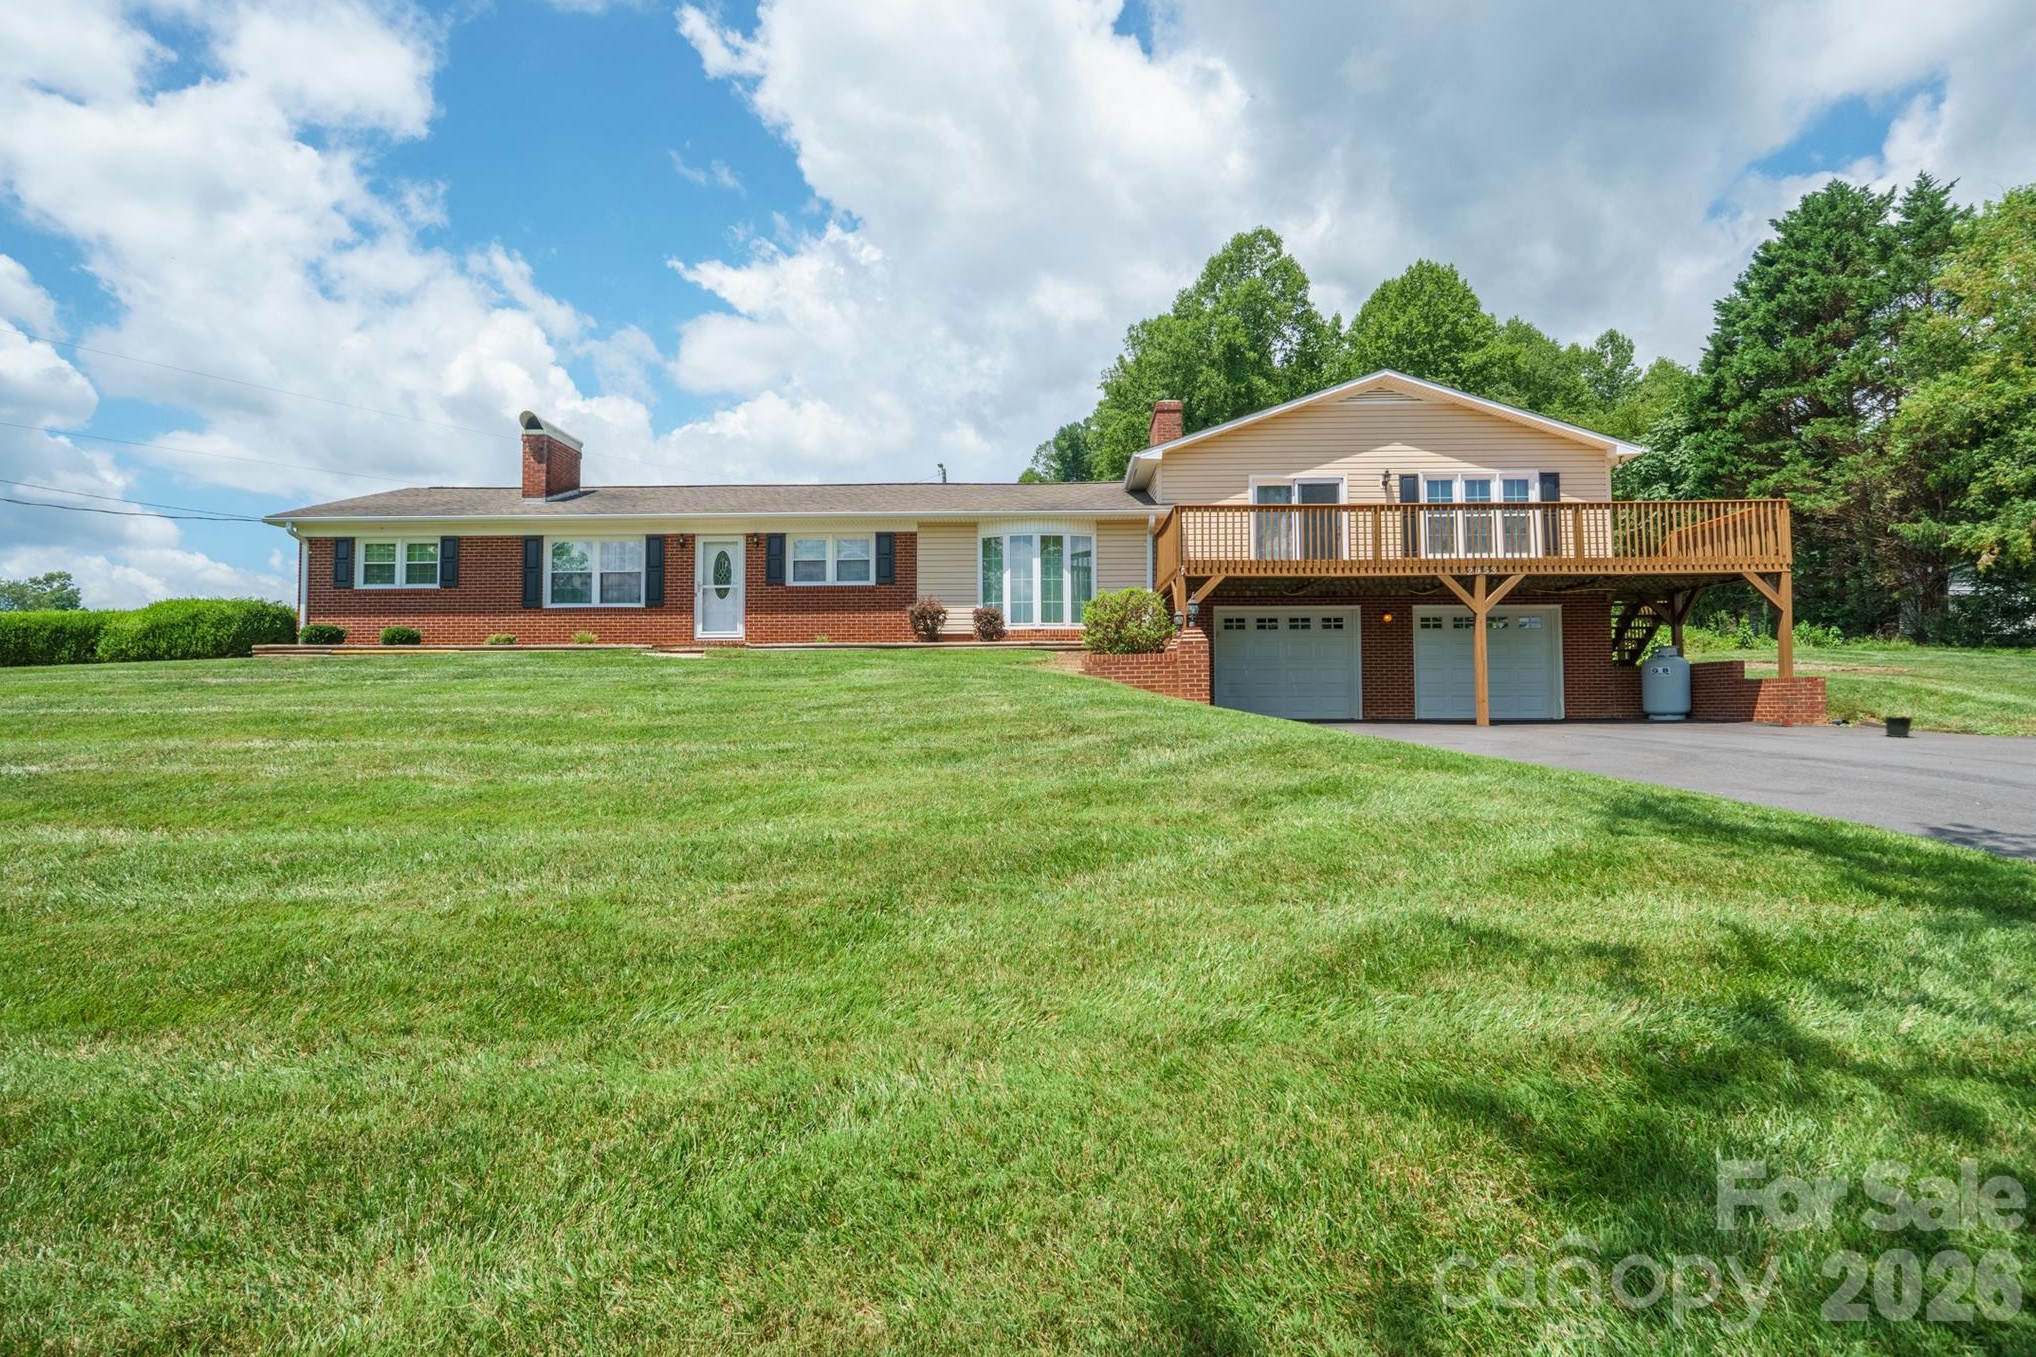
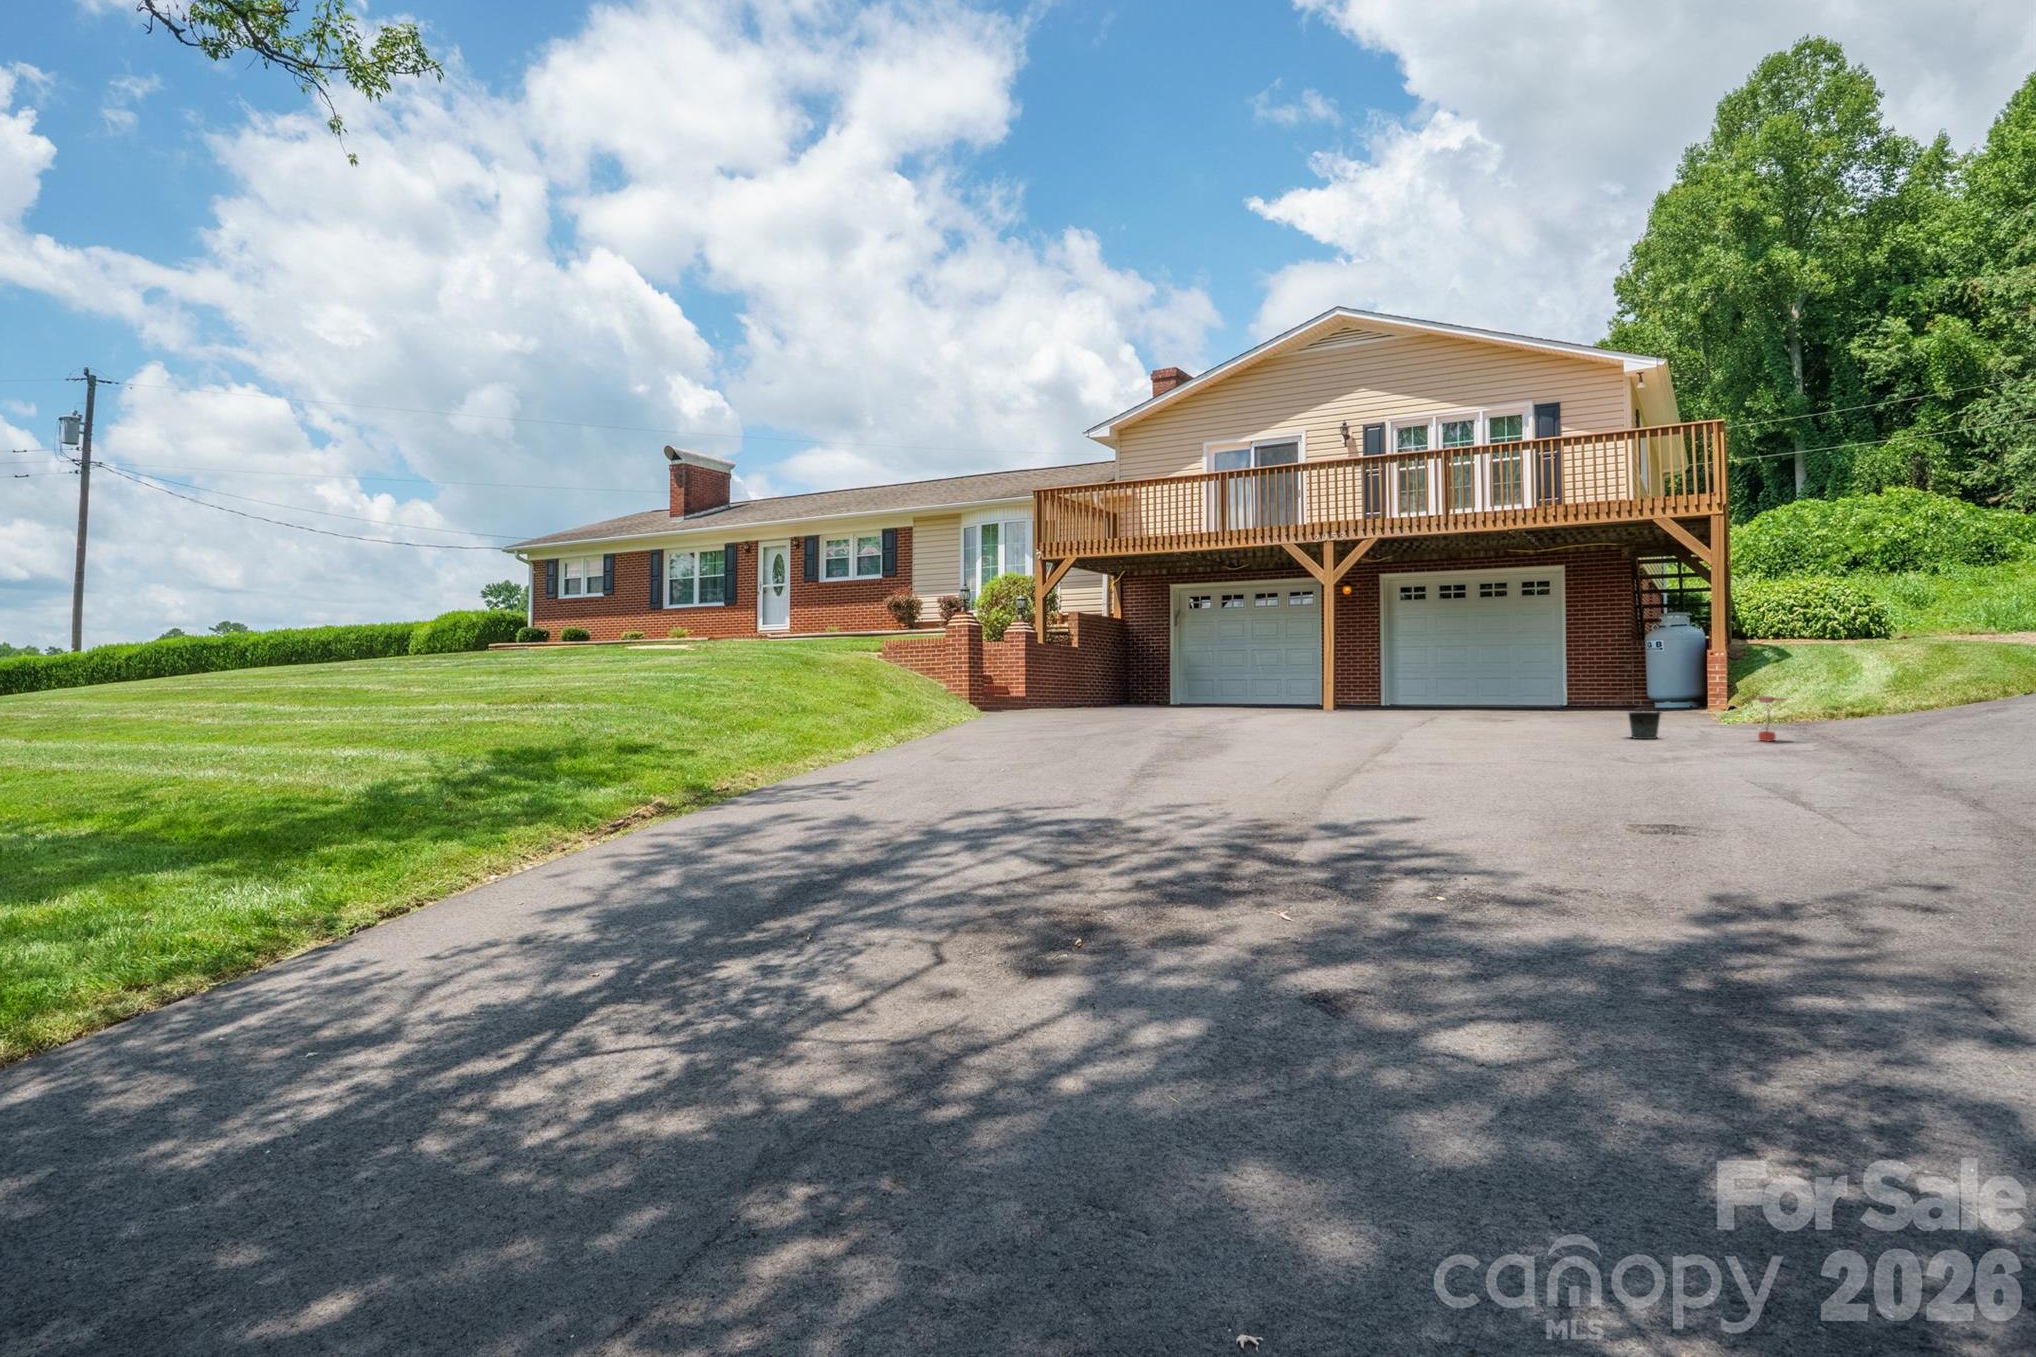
potted plant: present [1779,698,1799,727] -> present [1749,696,1786,741]

